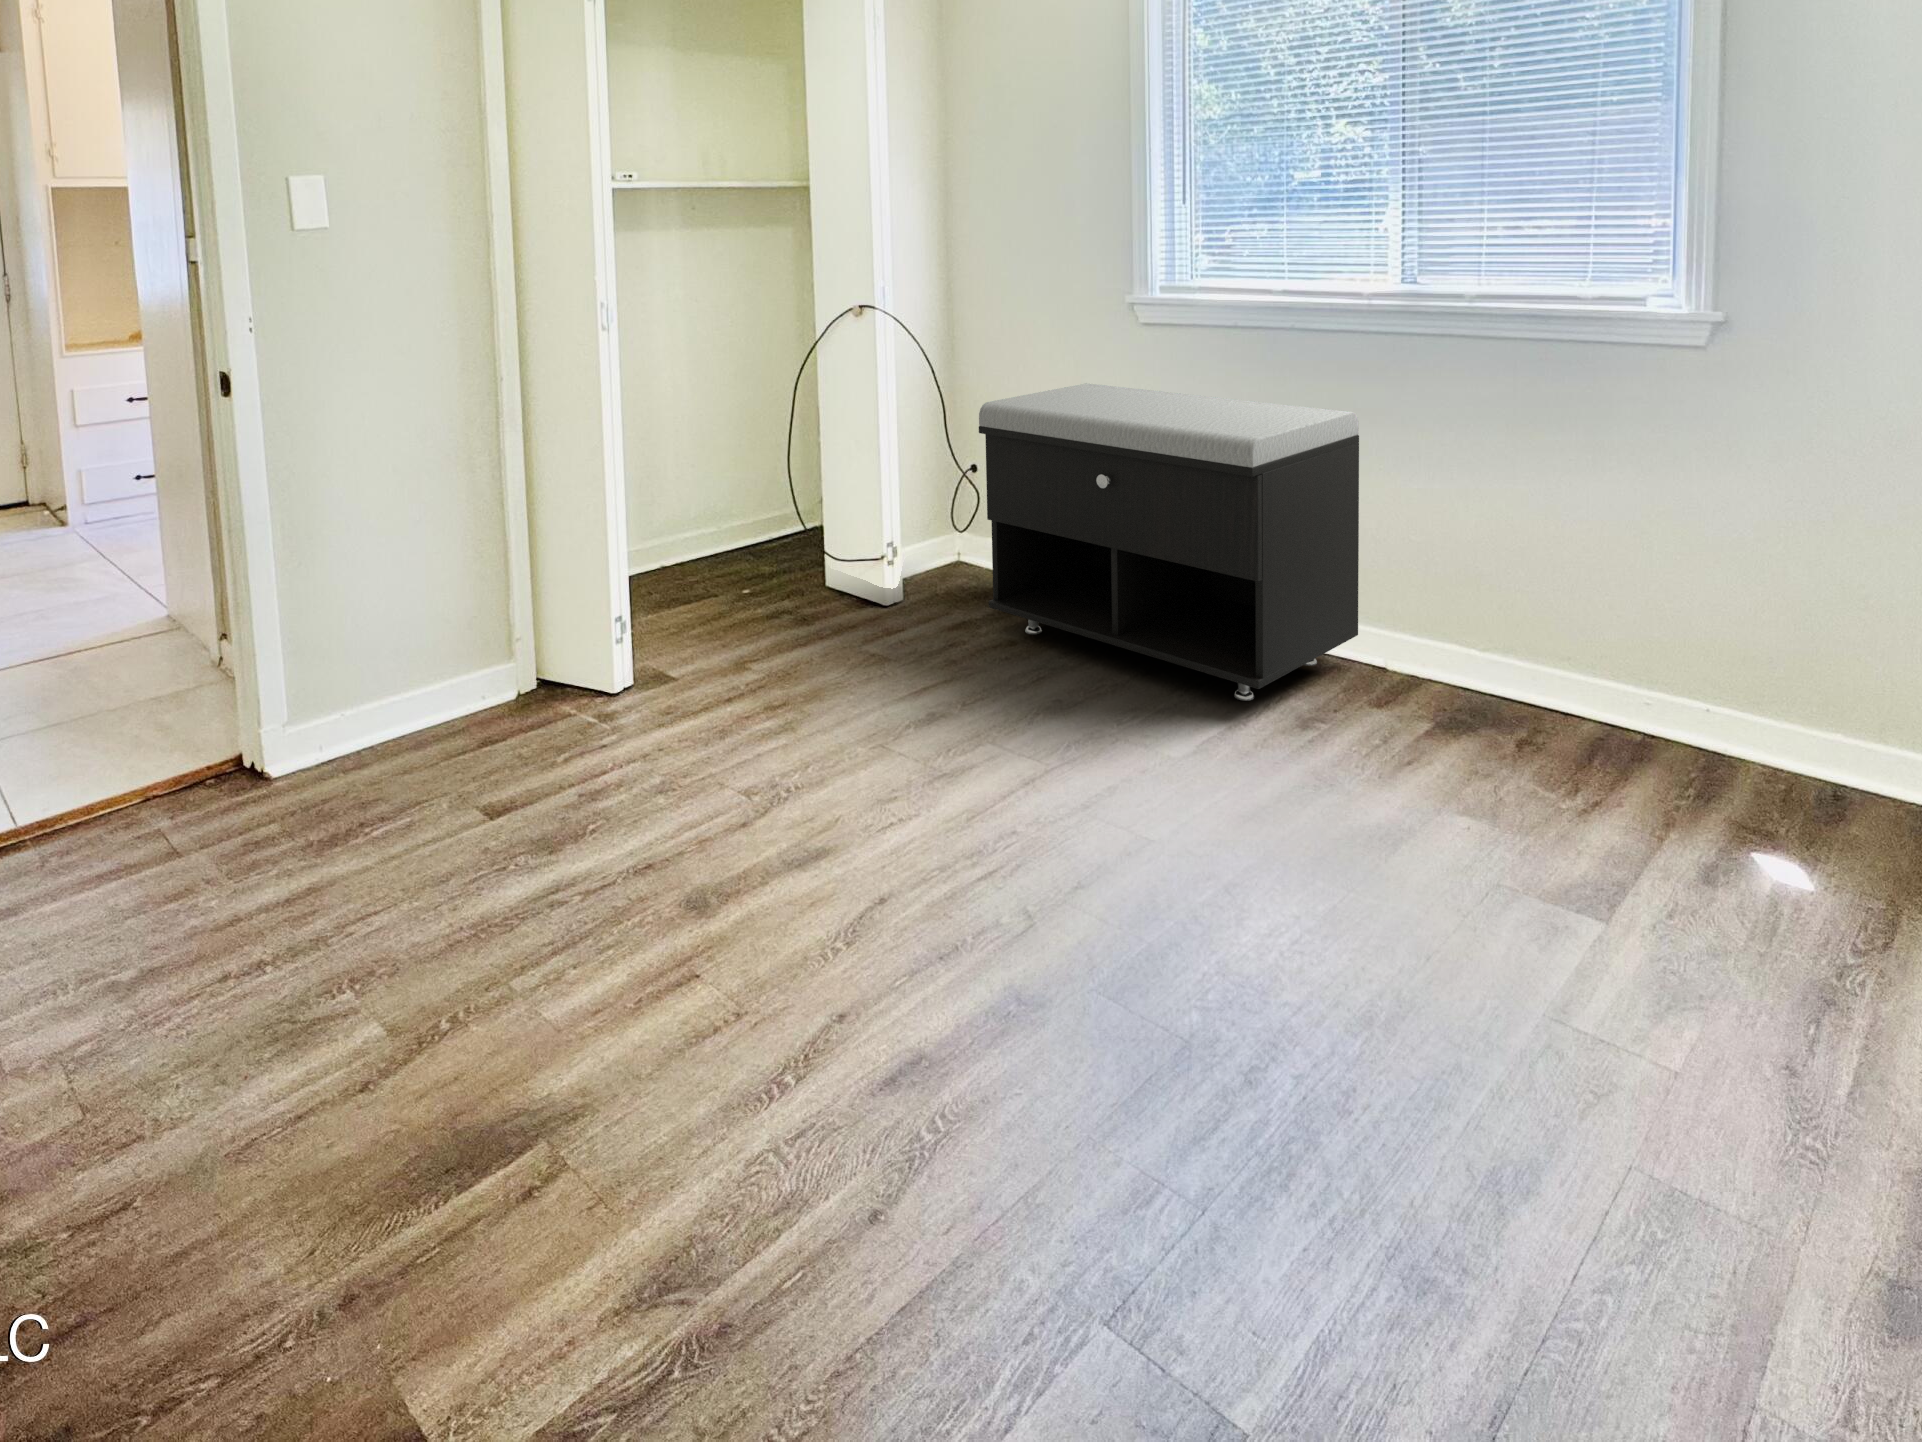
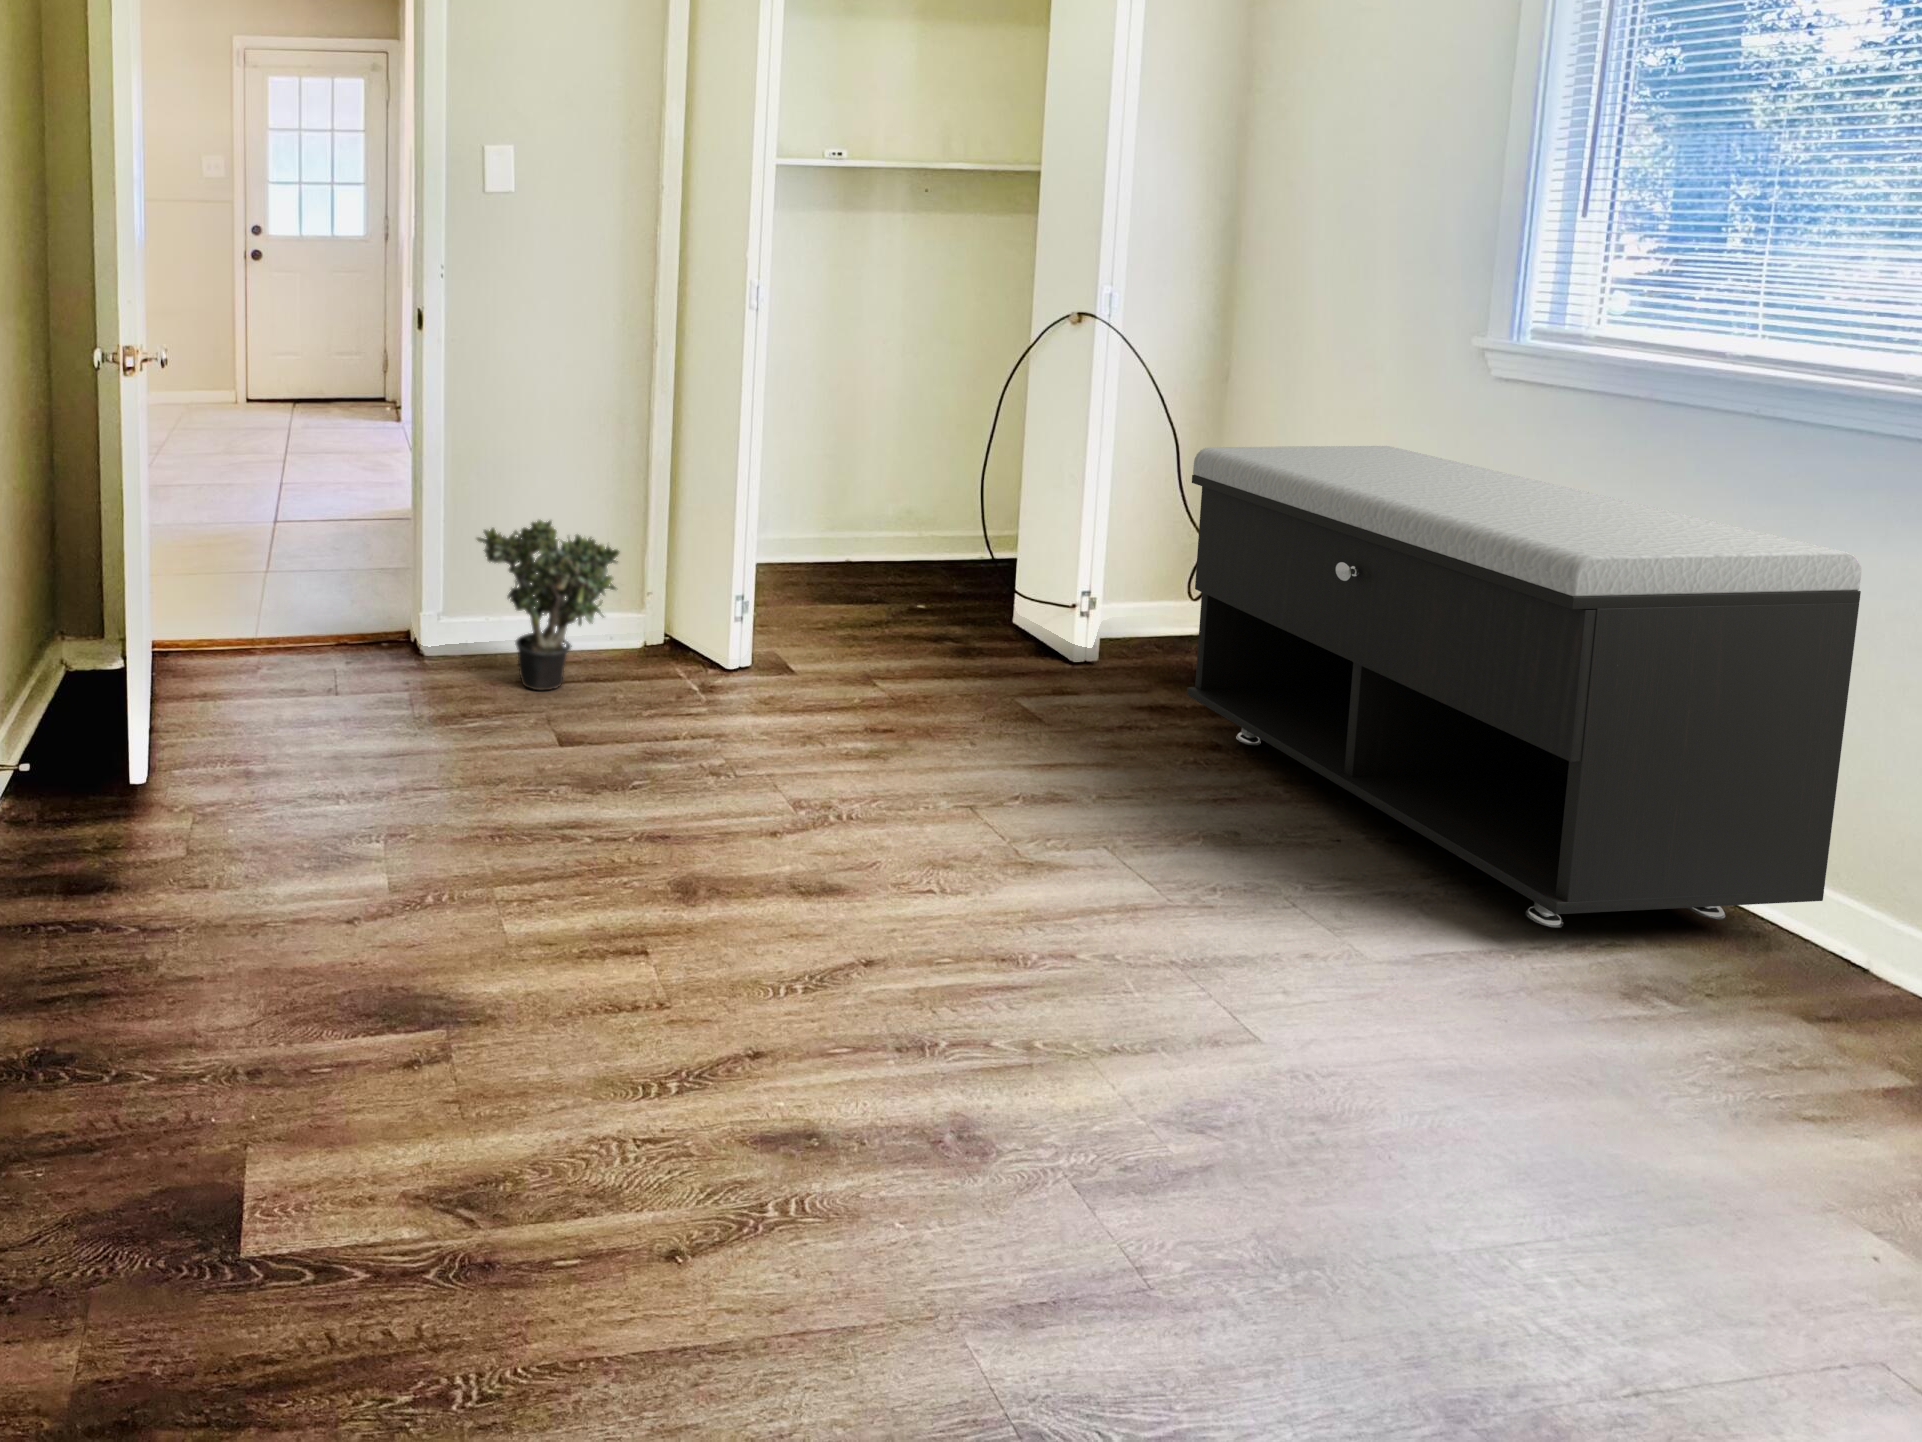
potted plant: none [336,580,503,775] -> present [477,520,620,690]

